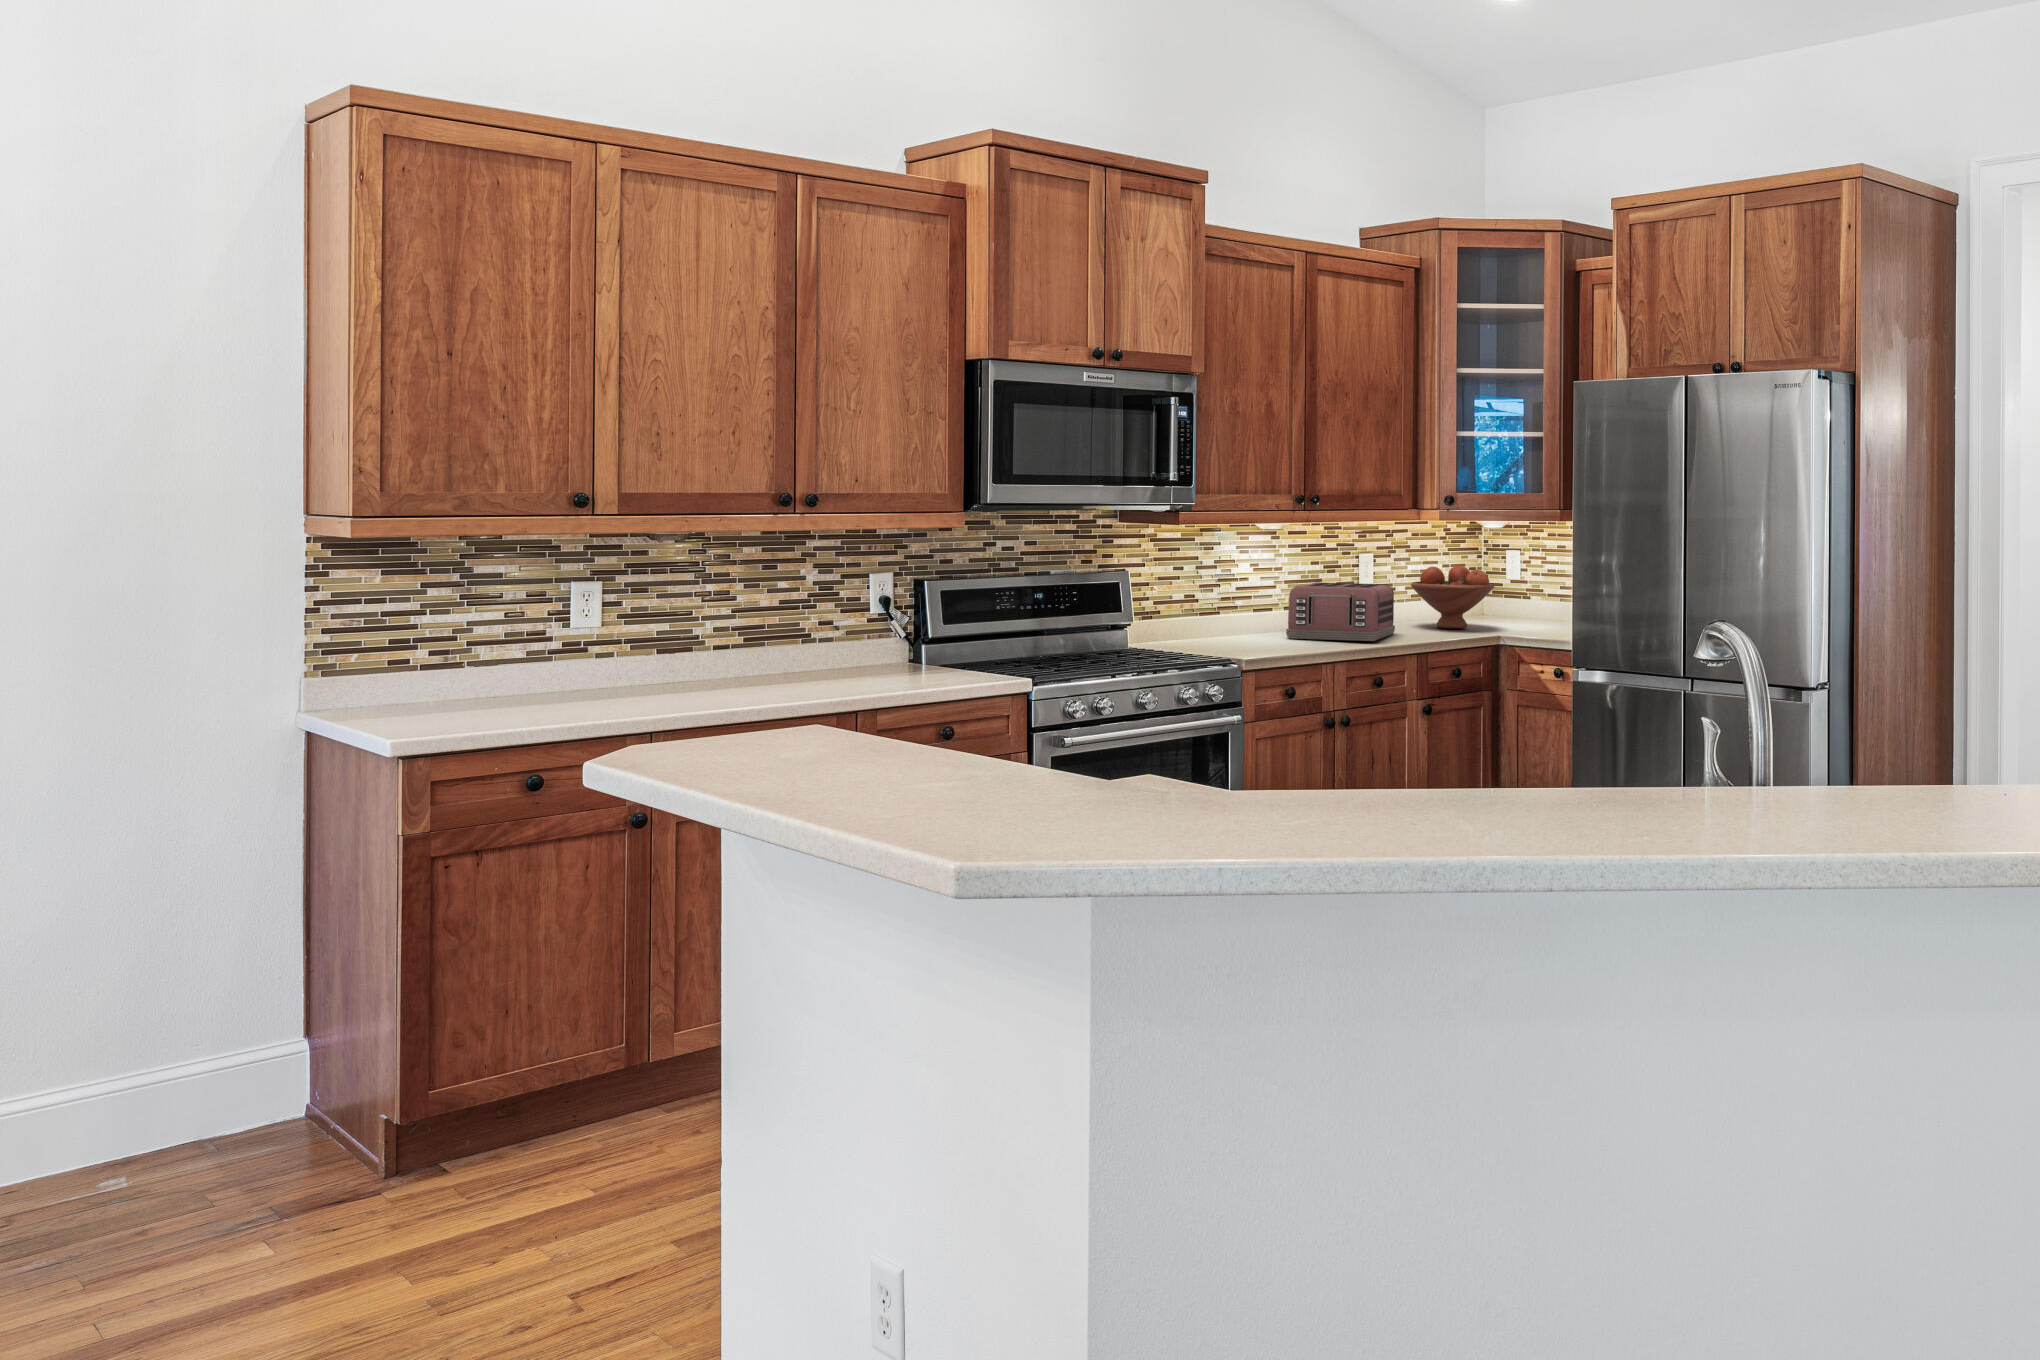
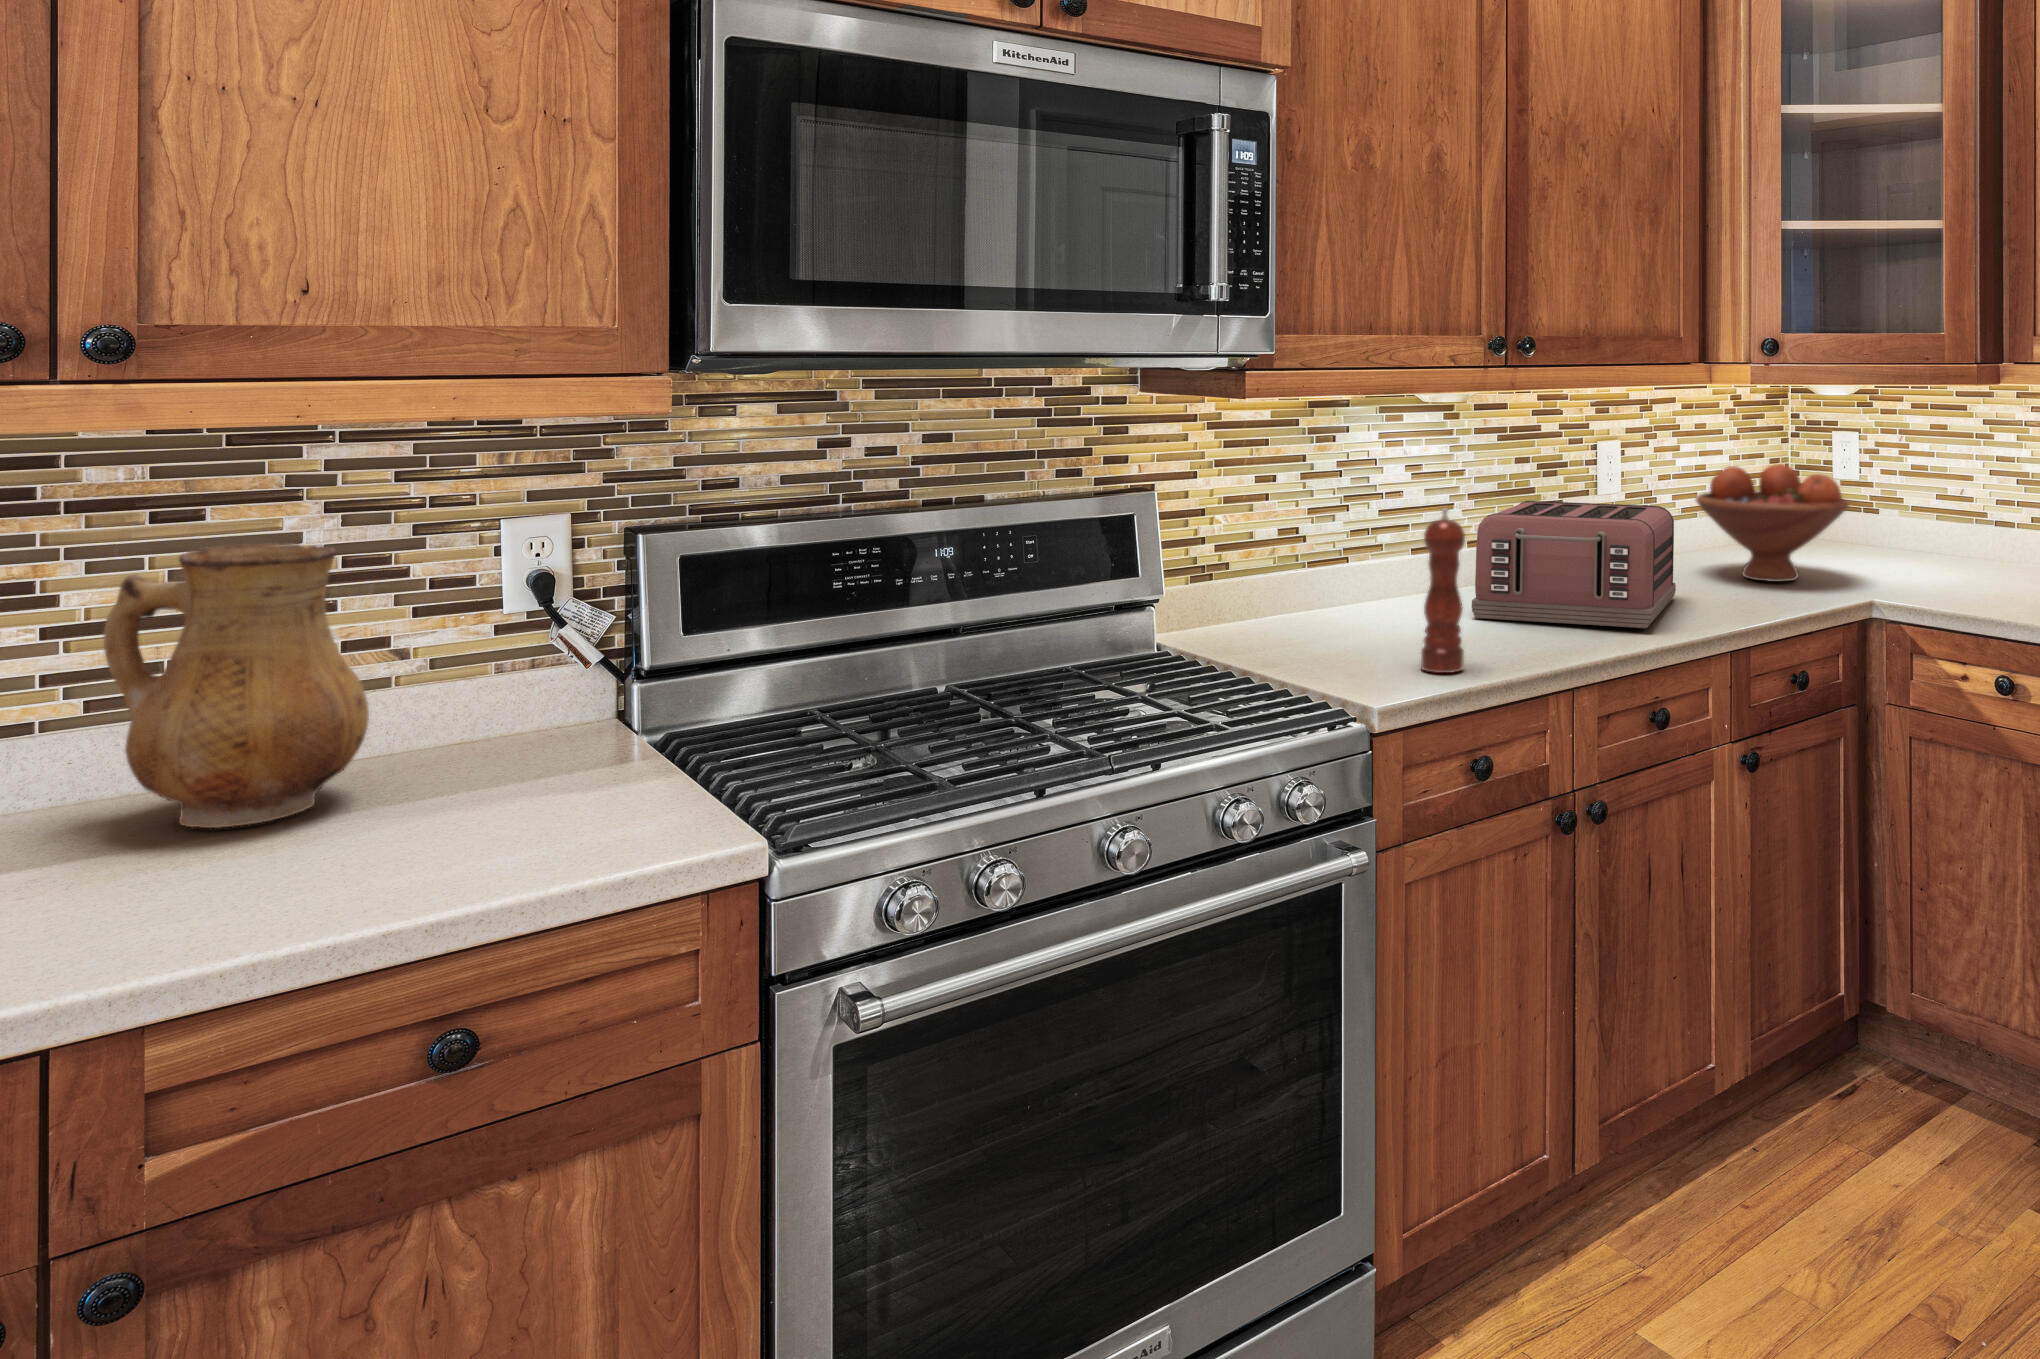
ceramic pitcher: none [784,575,869,675] -> present [104,543,369,828]
pepper mill: none [1263,576,1284,652] -> present [1421,508,1465,673]

